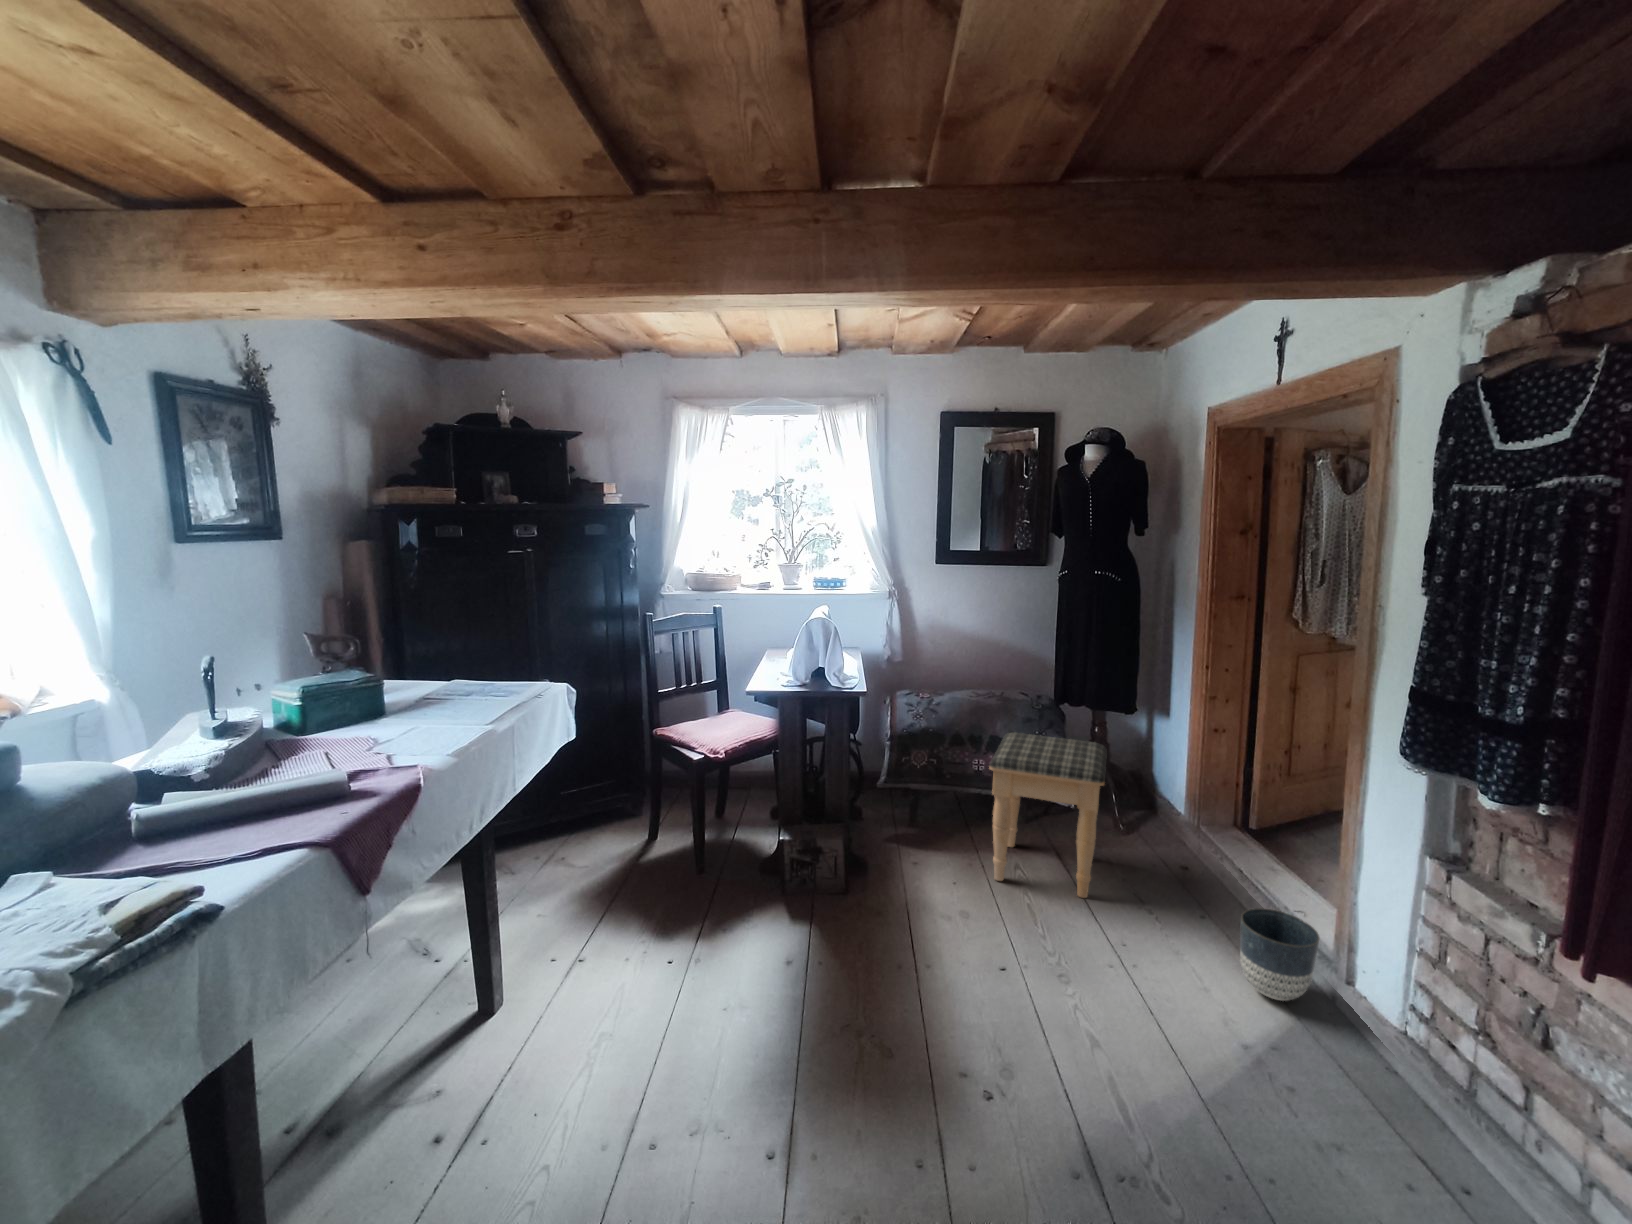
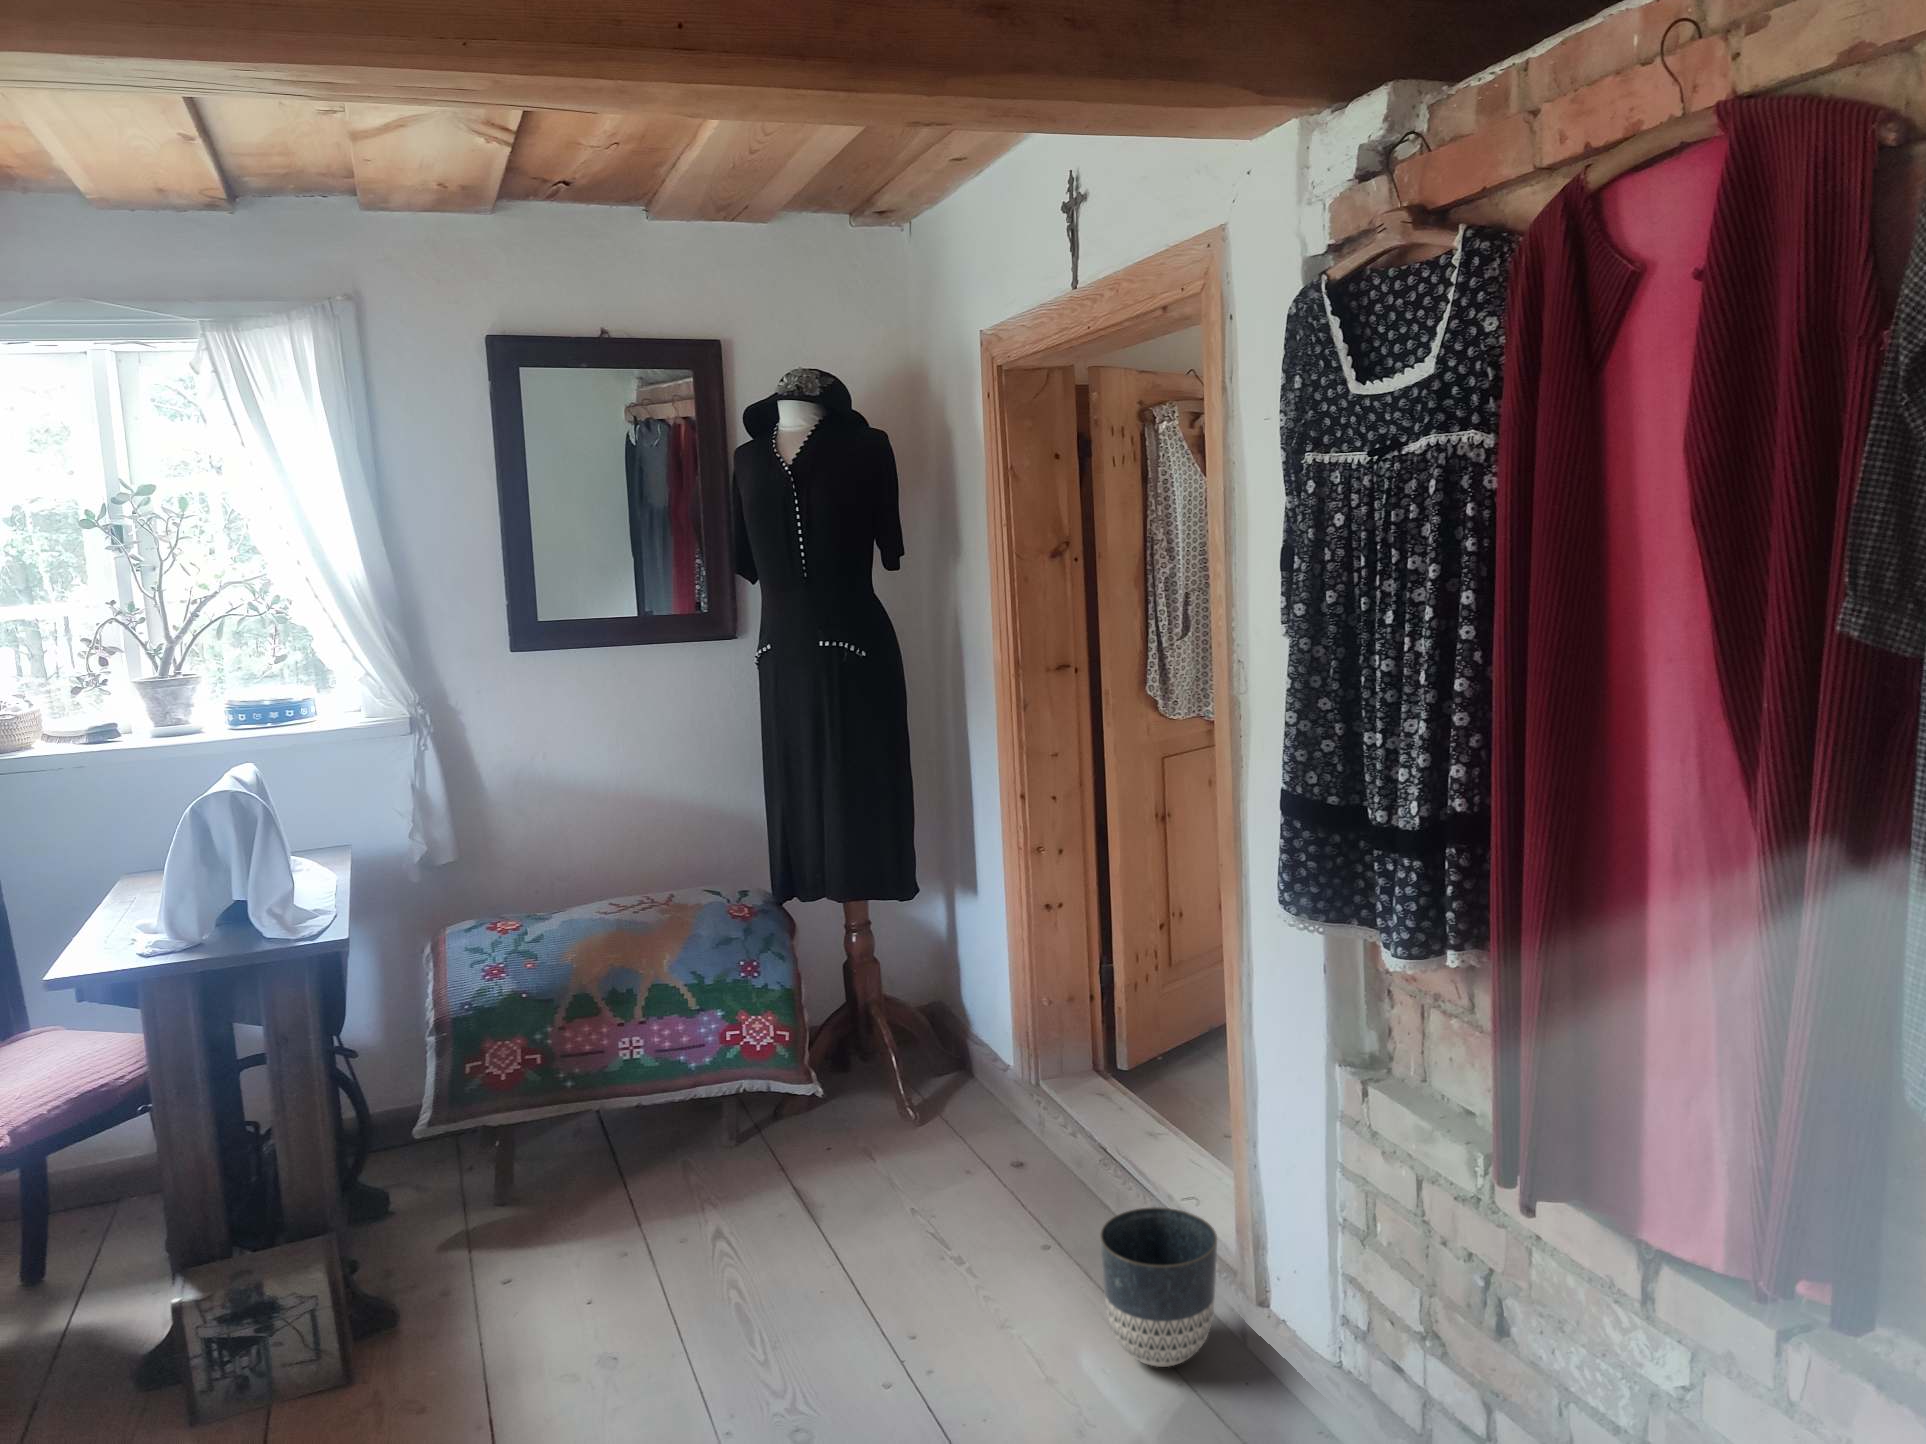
footstool: present [989,733,1107,898] -> none [641,963,869,1278]

